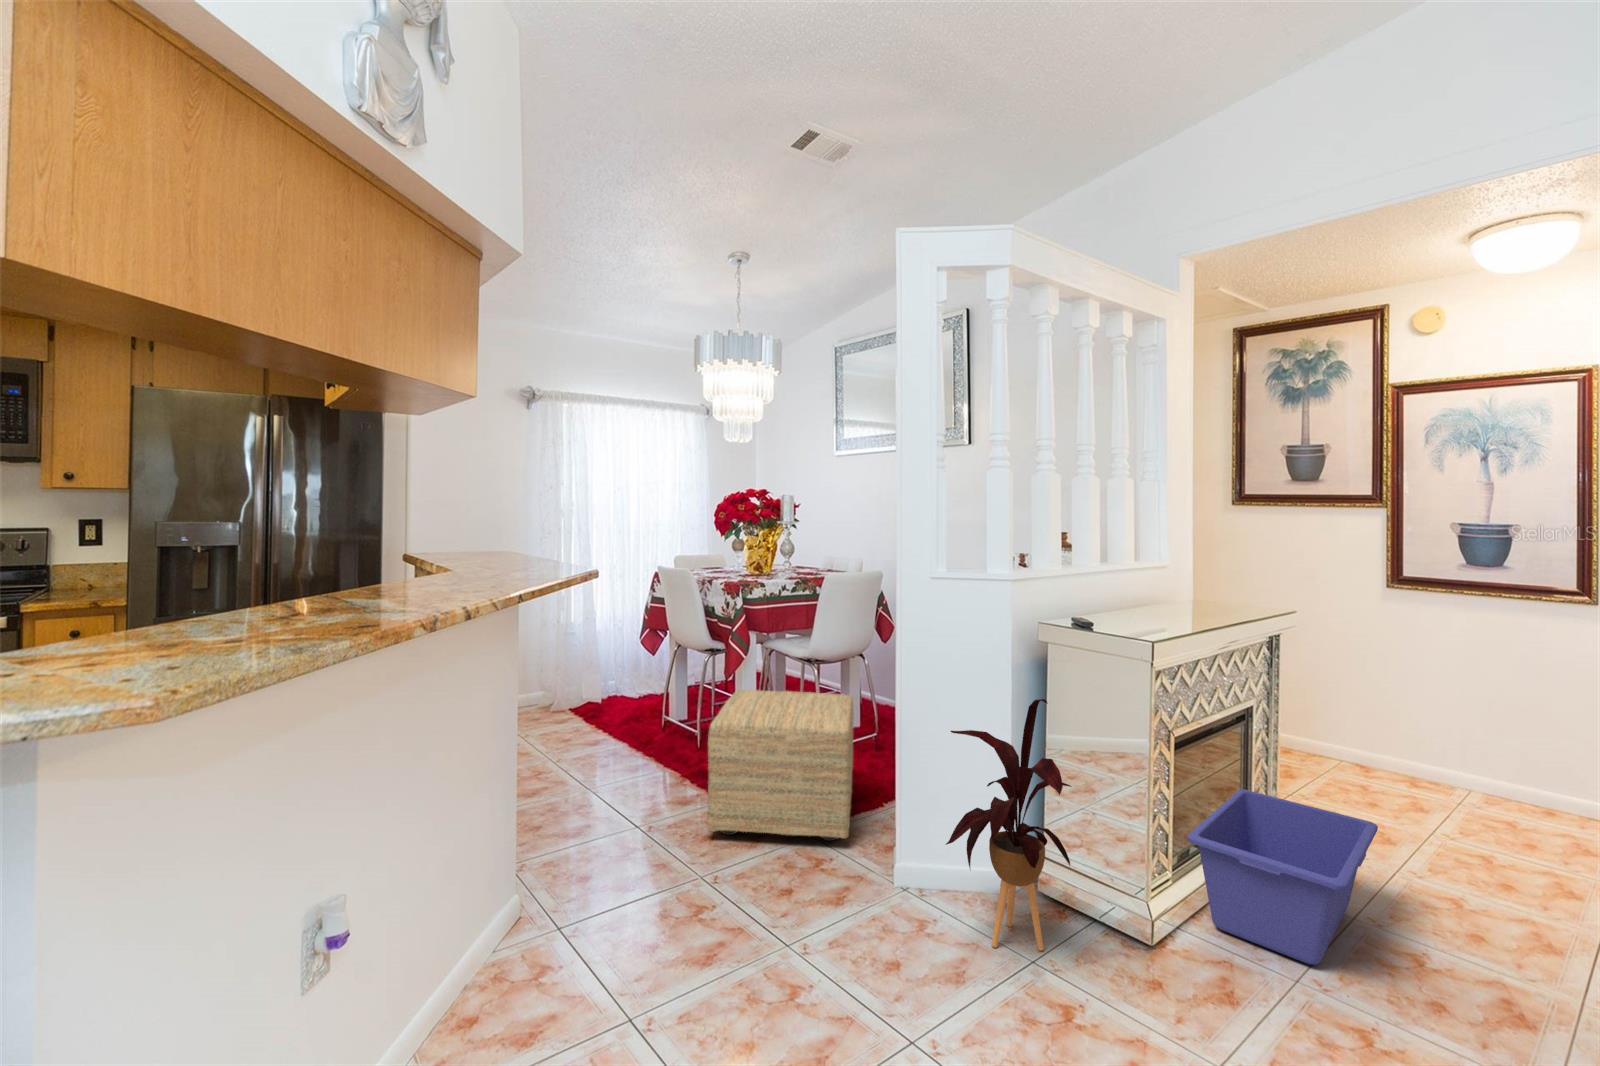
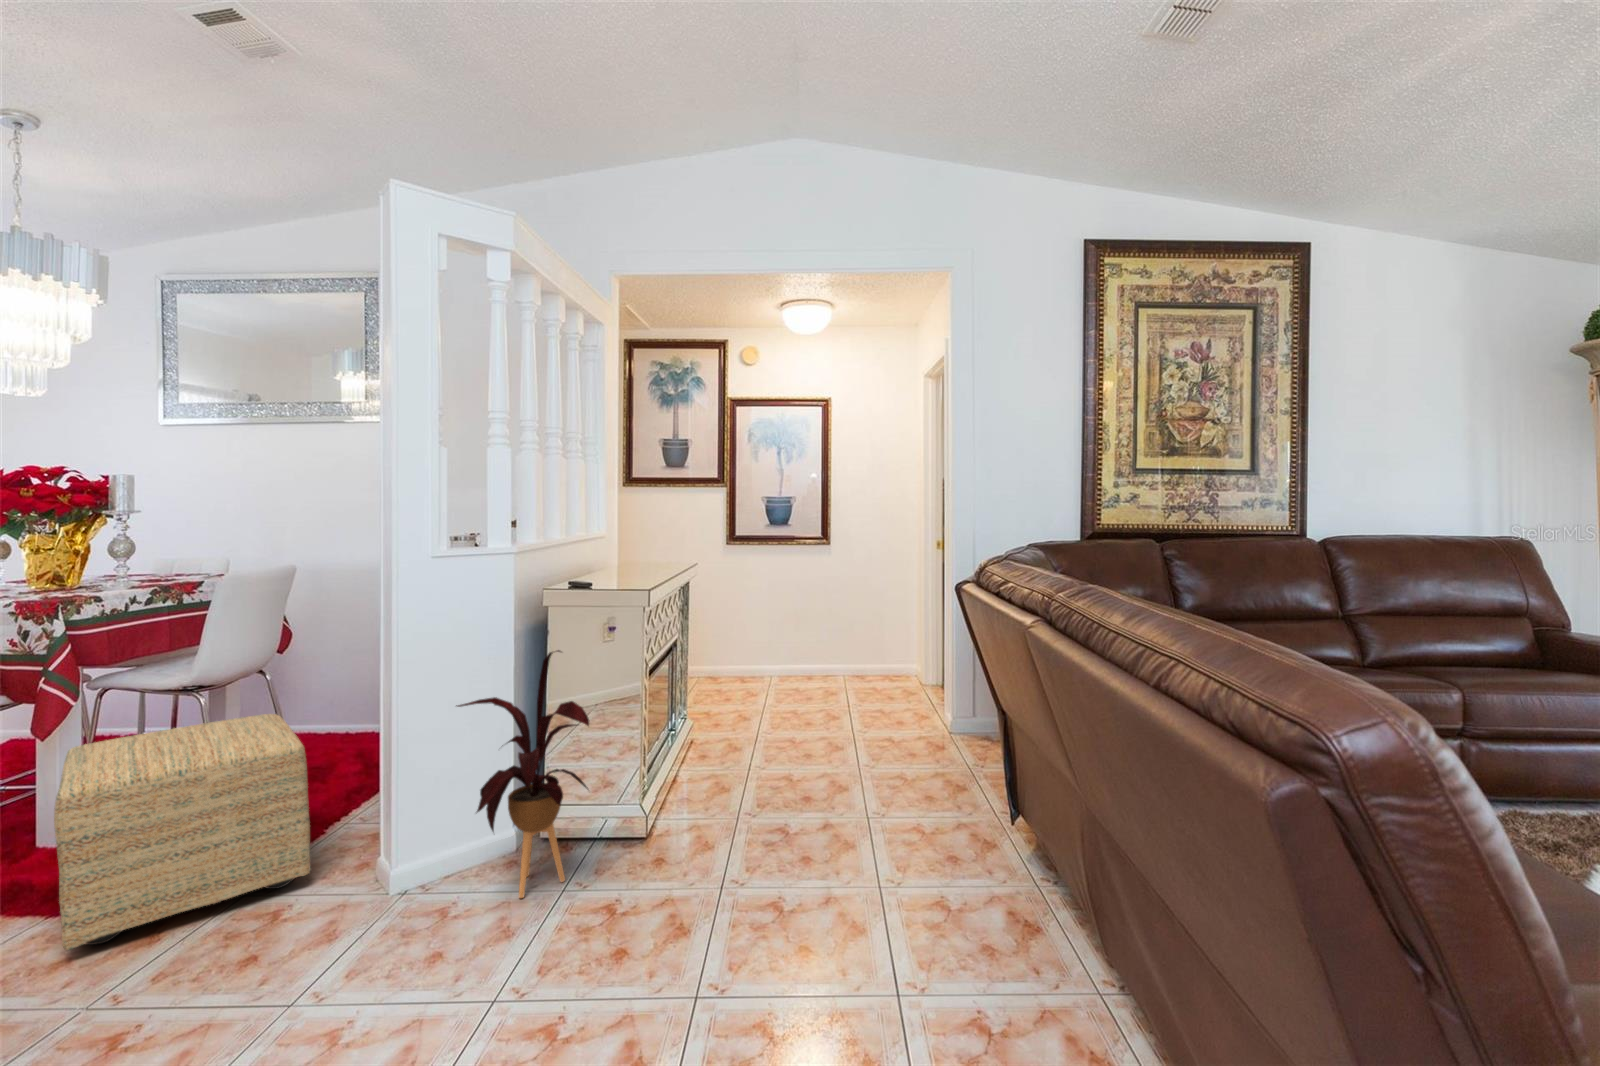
storage bin: present [1187,789,1378,965] -> none [658,701,761,809]

